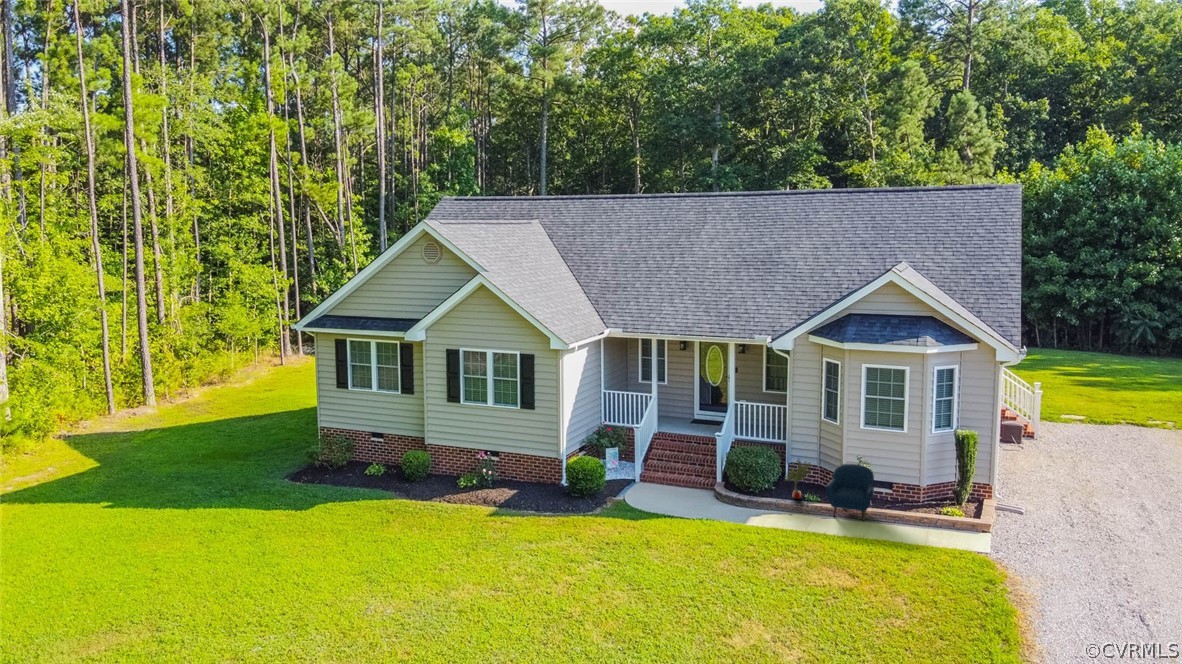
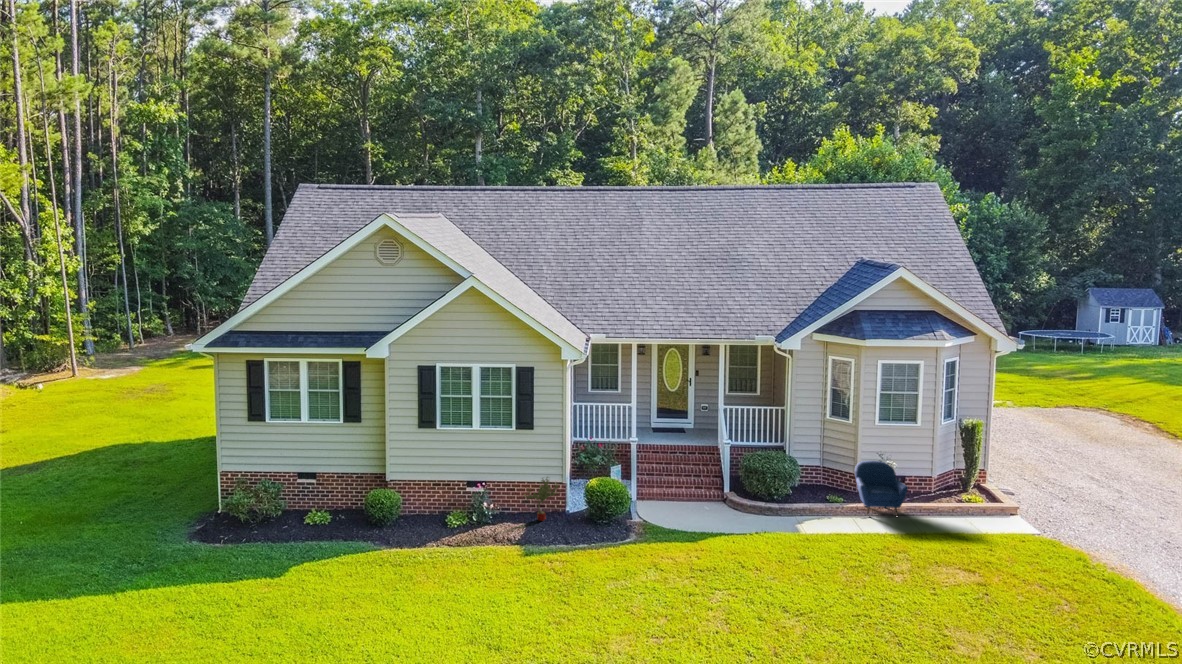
potted tree: present [785,458,811,499] -> present [524,477,558,521]

